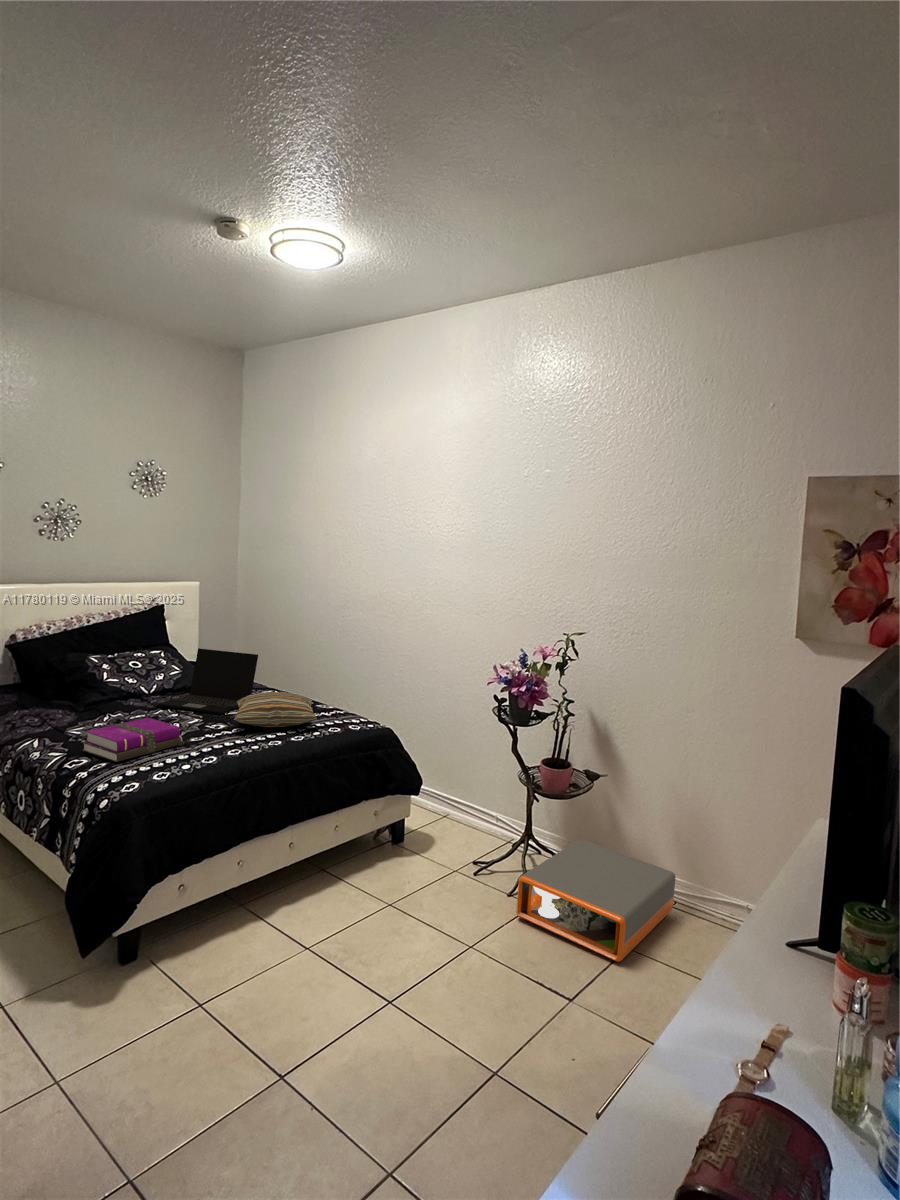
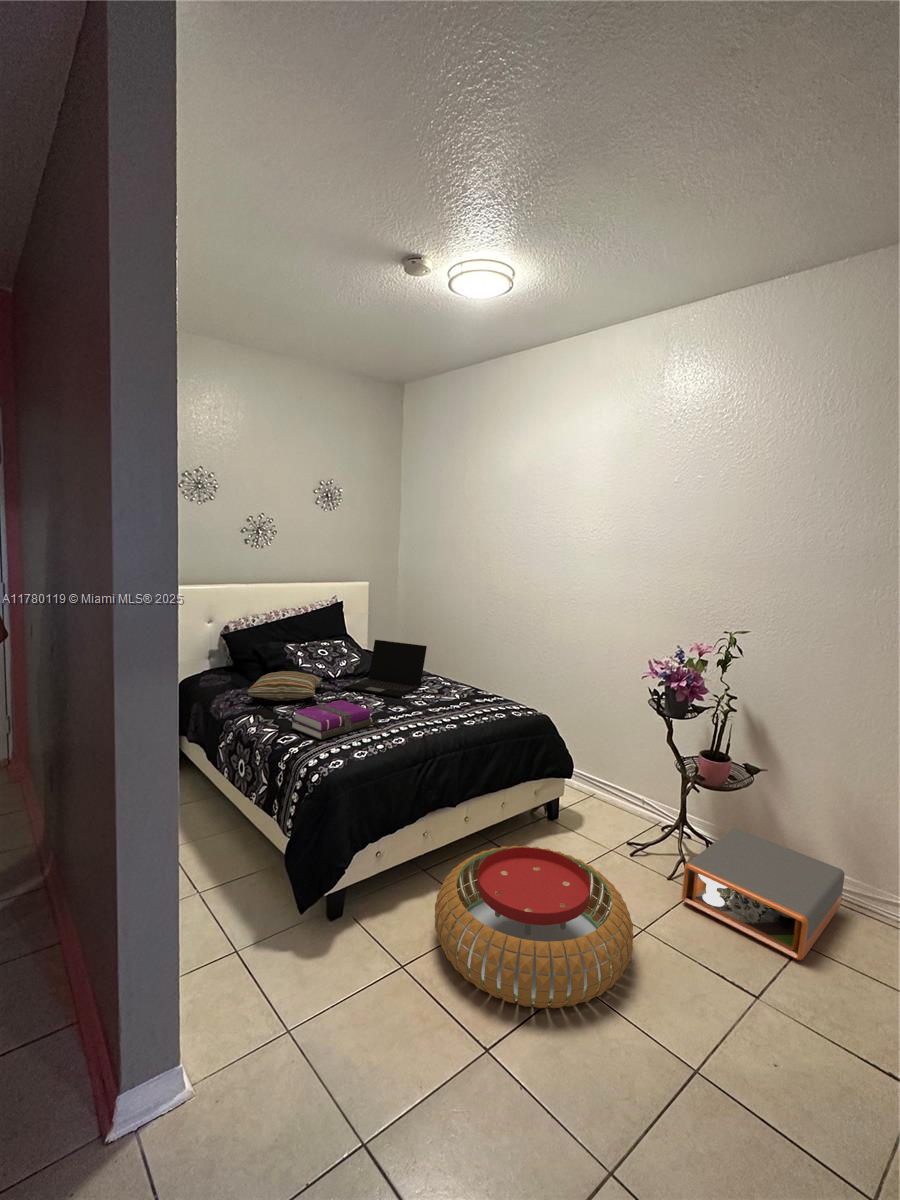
pillow: present [235,692,317,727] -> present [247,671,322,701]
pouf: none [240,868,452,1029] -> present [435,846,634,1008]

